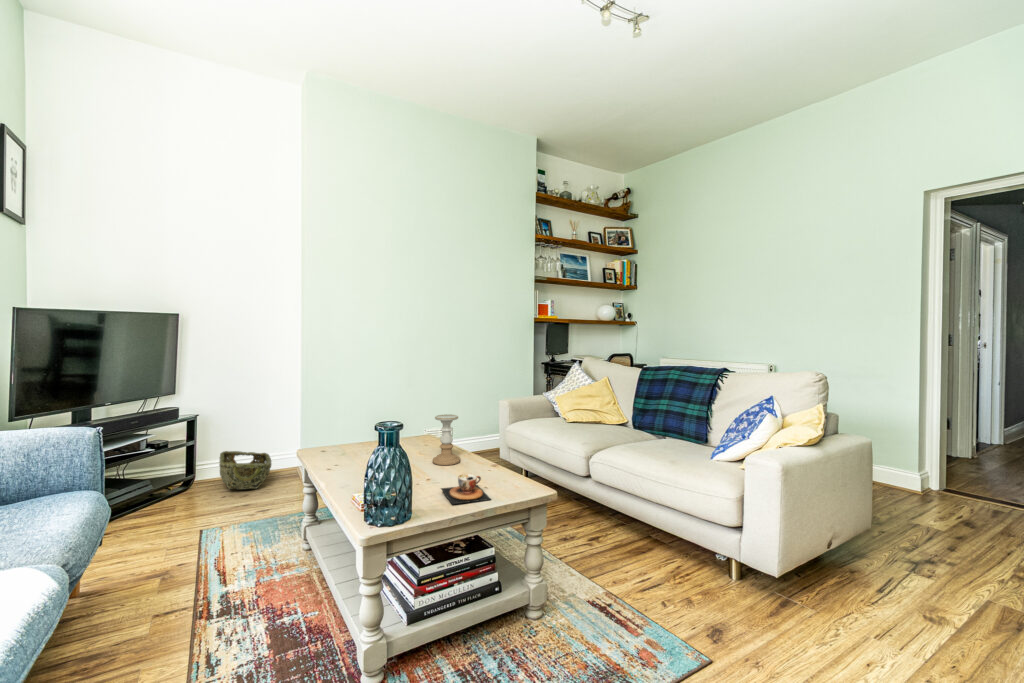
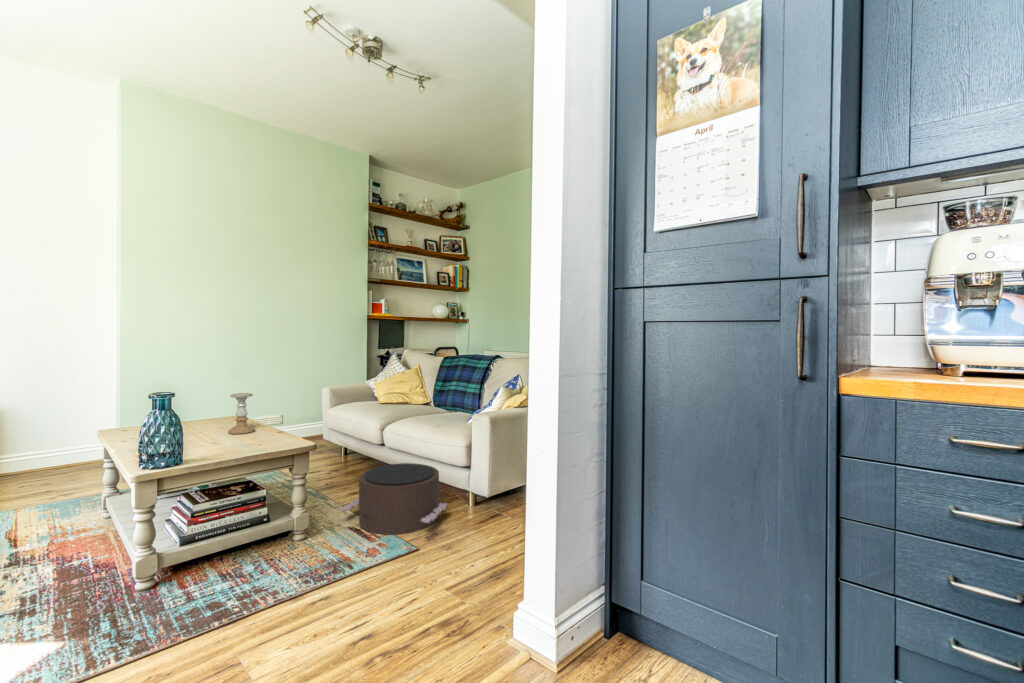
woven basket: present [219,451,271,489] -> none [19,443,82,478]
teacup: present [441,474,491,504] -> none [220,434,260,455]
pouf: none [572,512,716,622] -> present [341,463,448,535]

